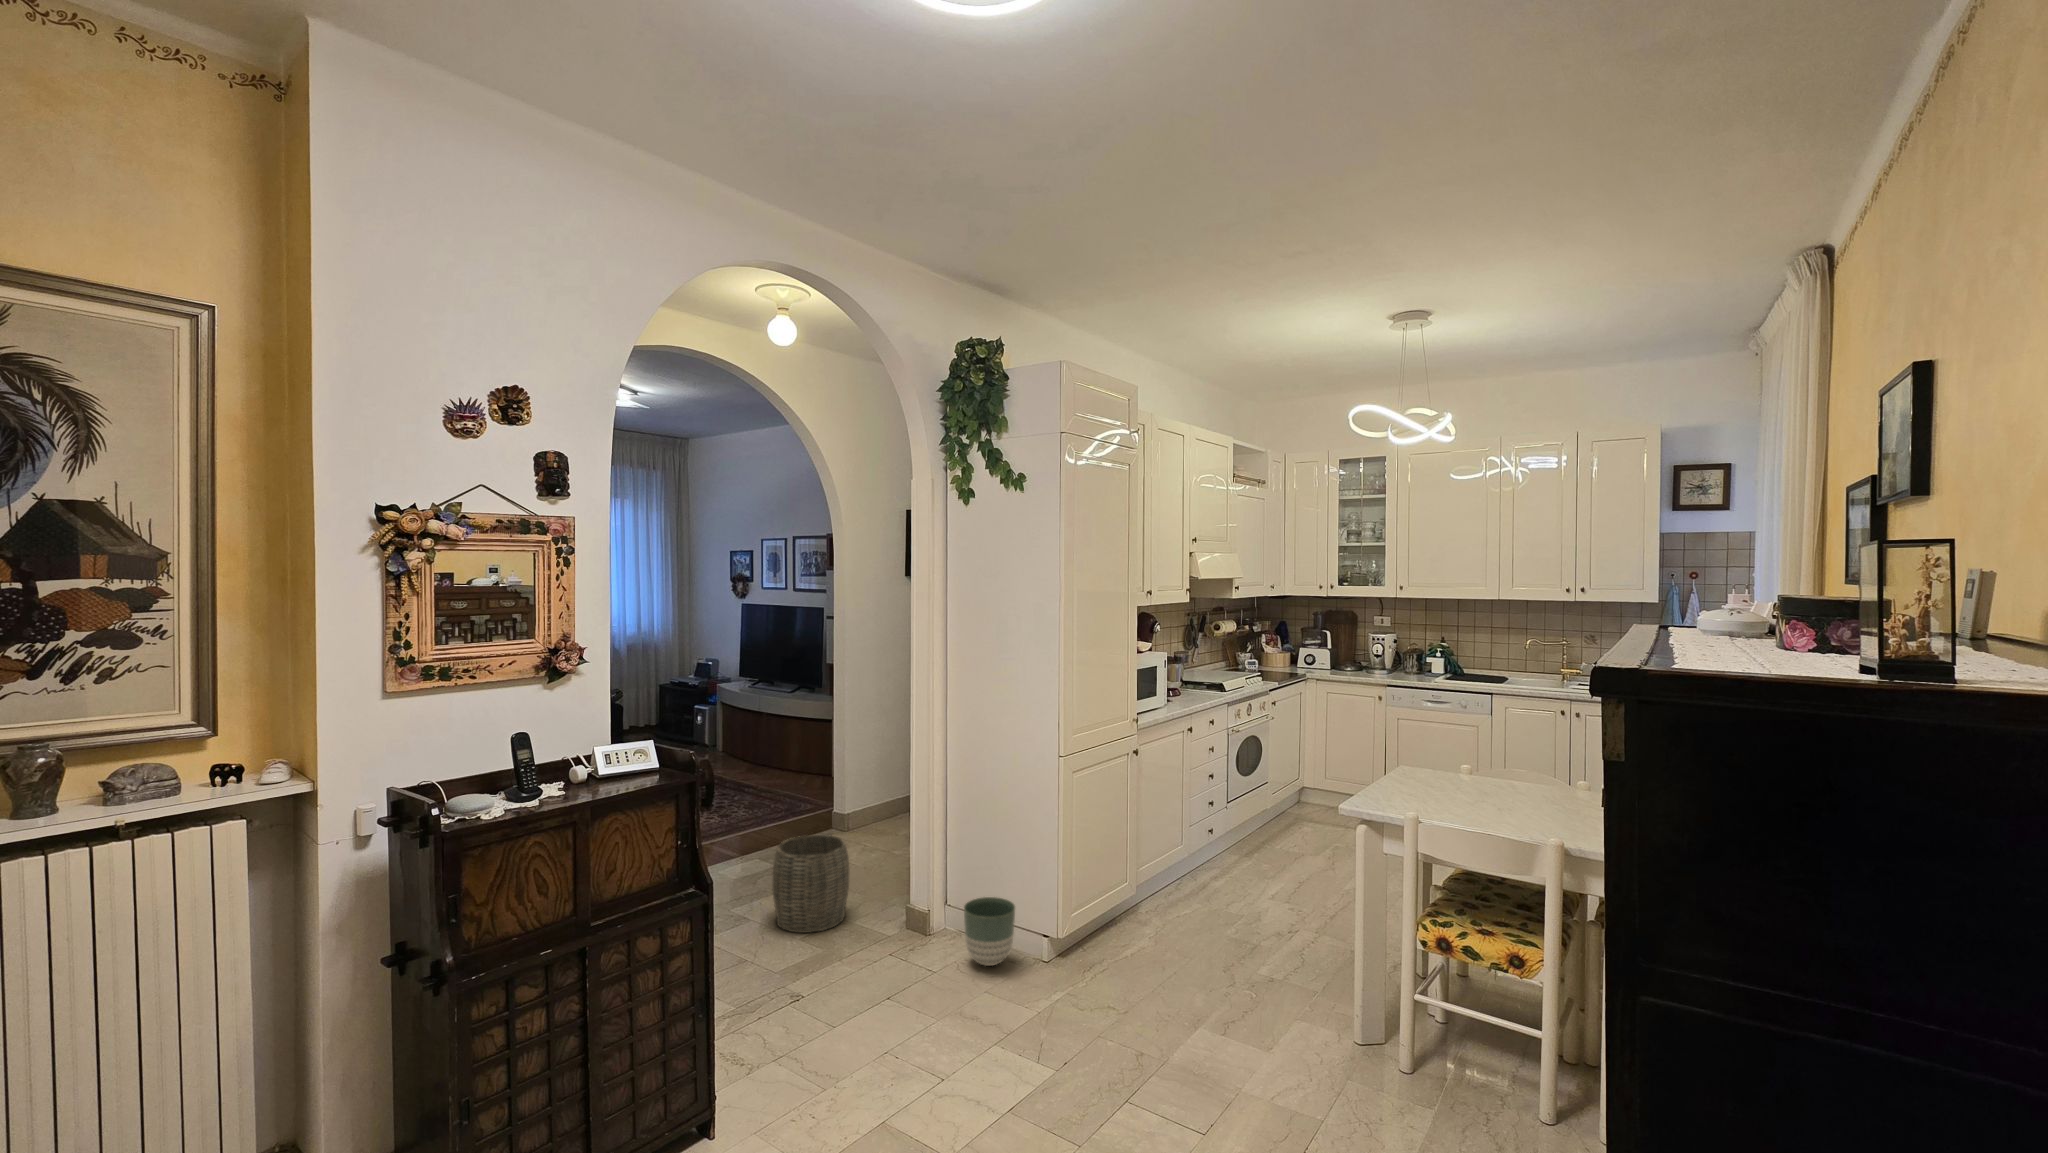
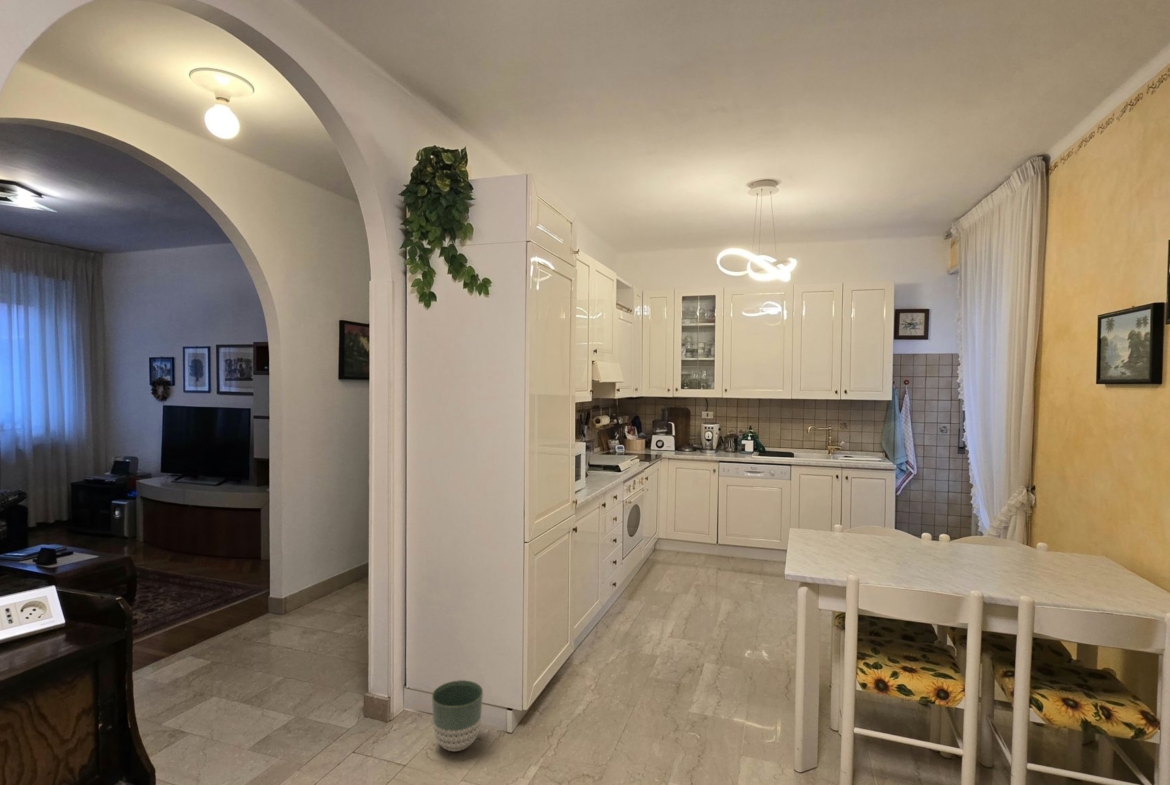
woven basket: present [773,835,849,933] -> none [213,635,301,746]

